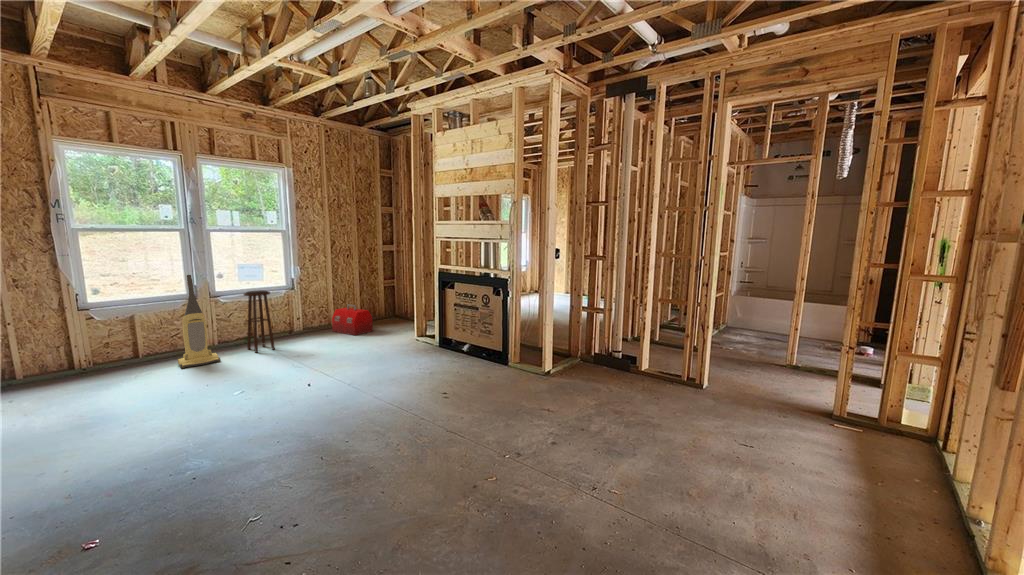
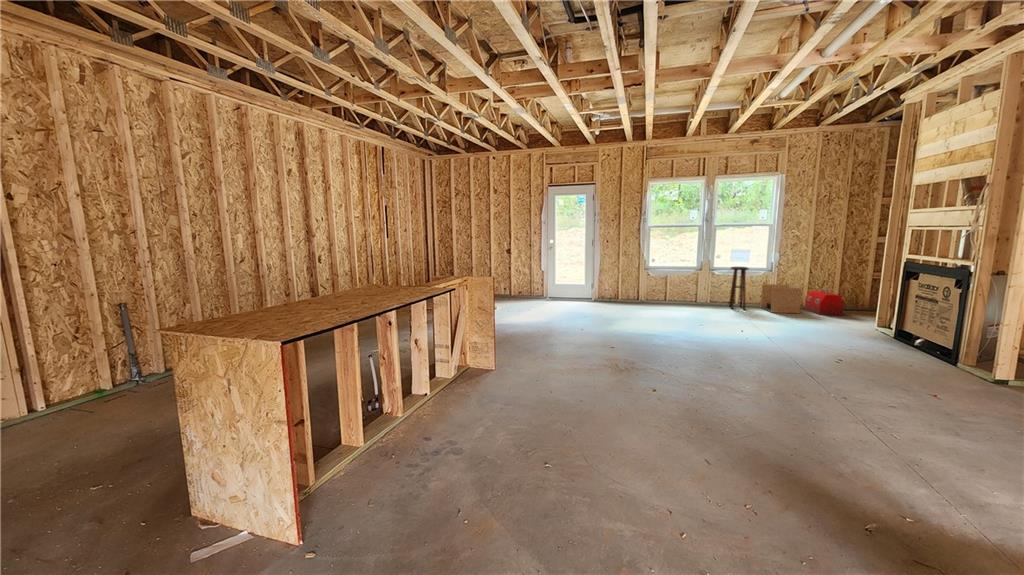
vacuum cleaner: present [178,275,221,368] -> none [685,252,707,308]
cardboard box: none [286,306,337,346] -> present [761,284,802,313]

